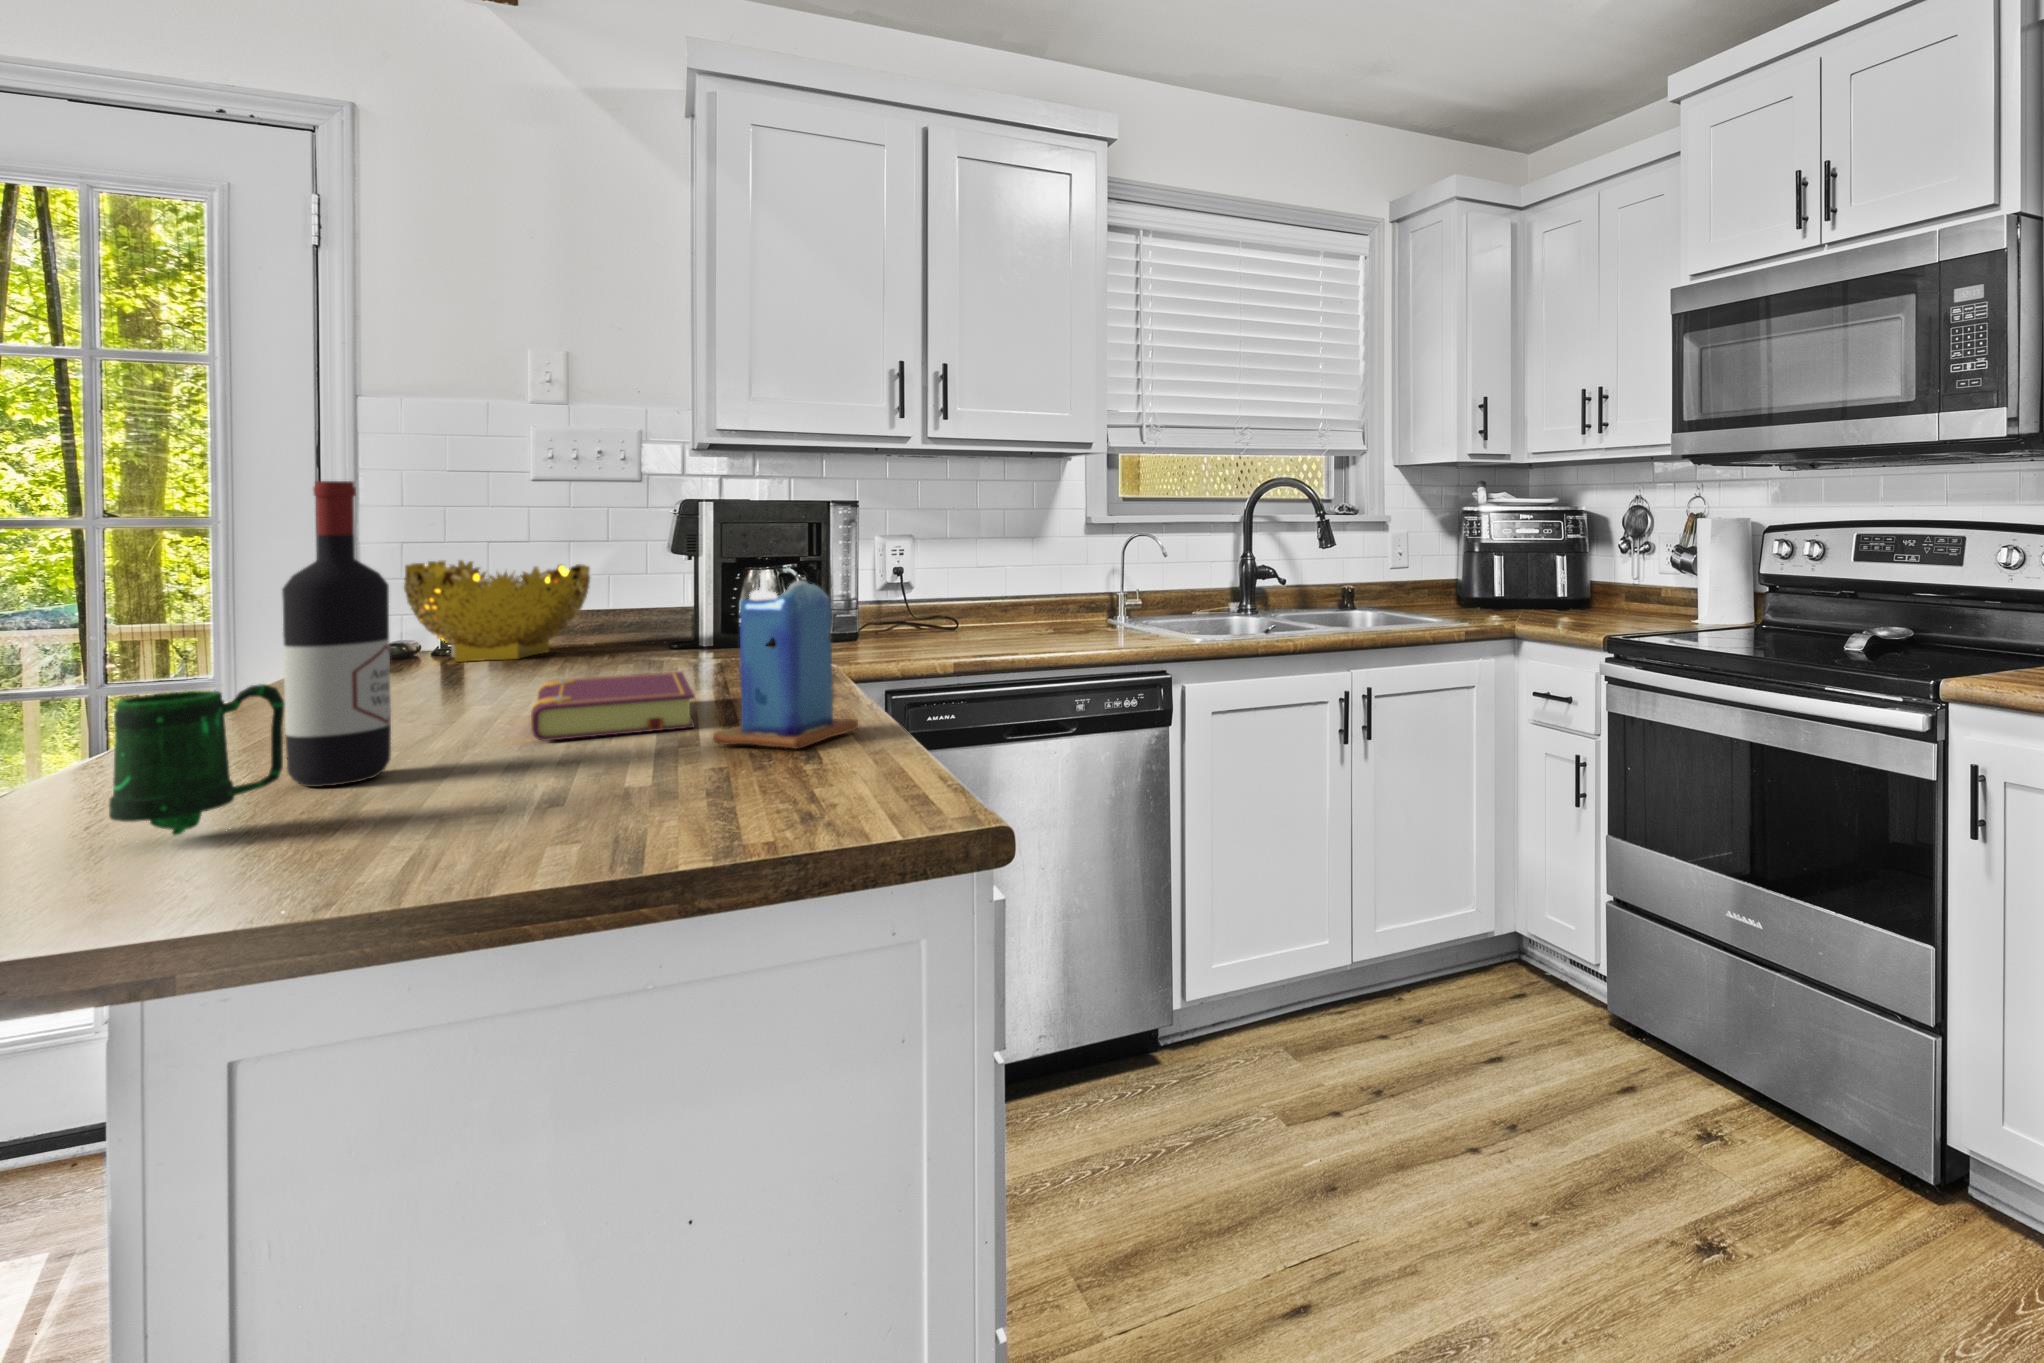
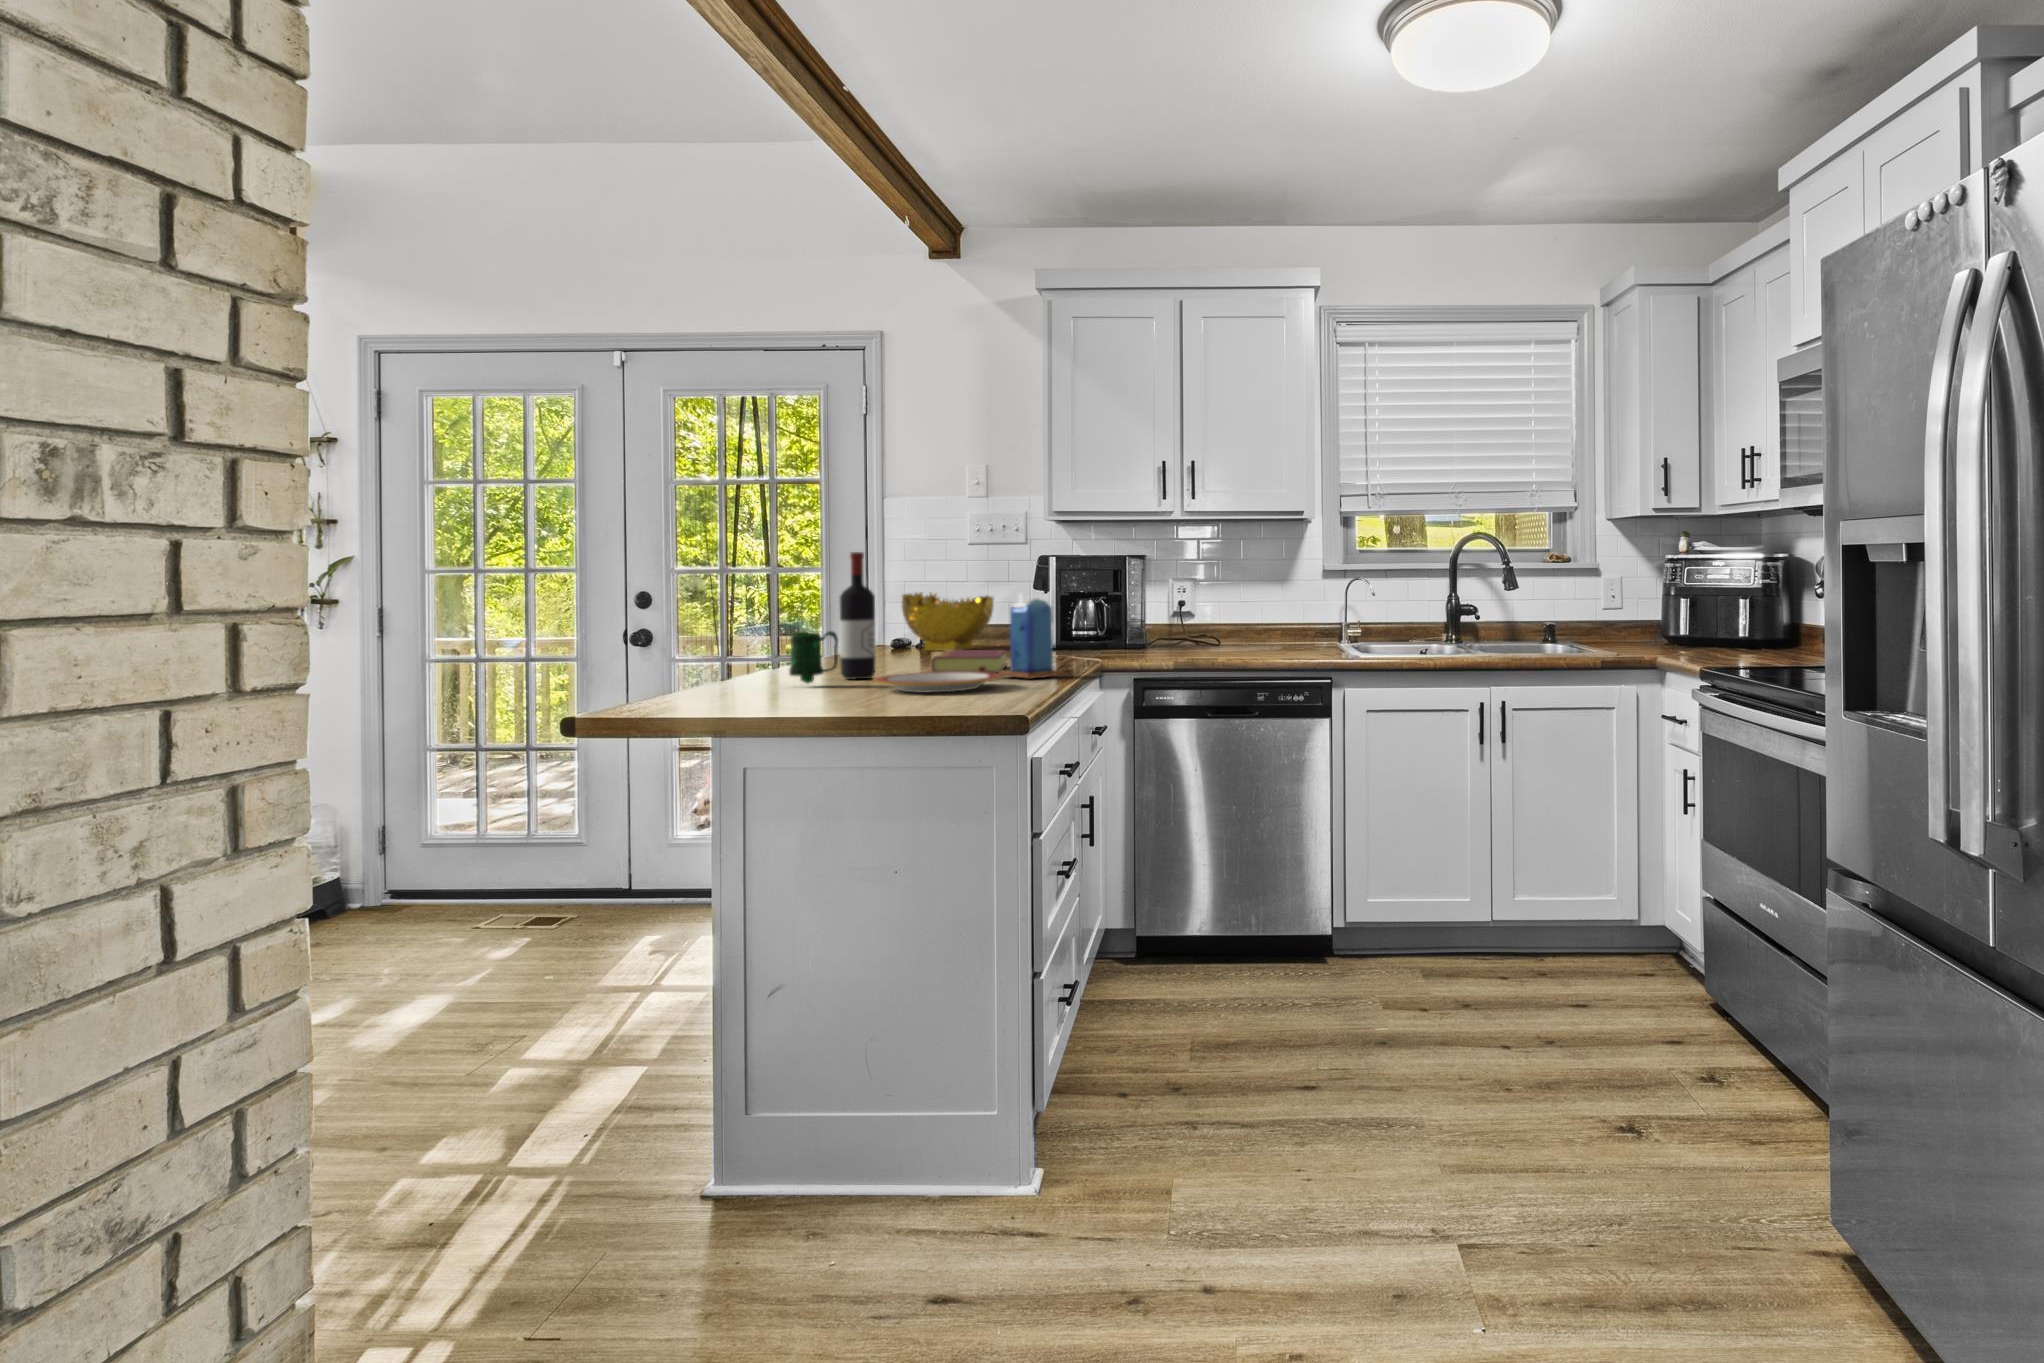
plate: none [414,753,783,845] -> present [873,671,1003,693]

